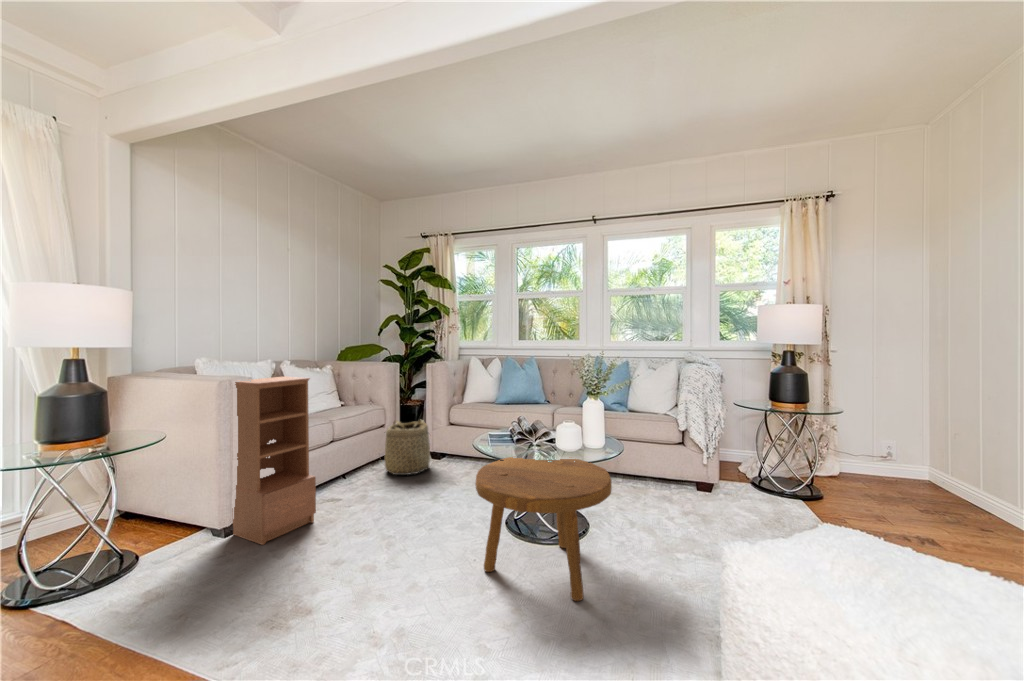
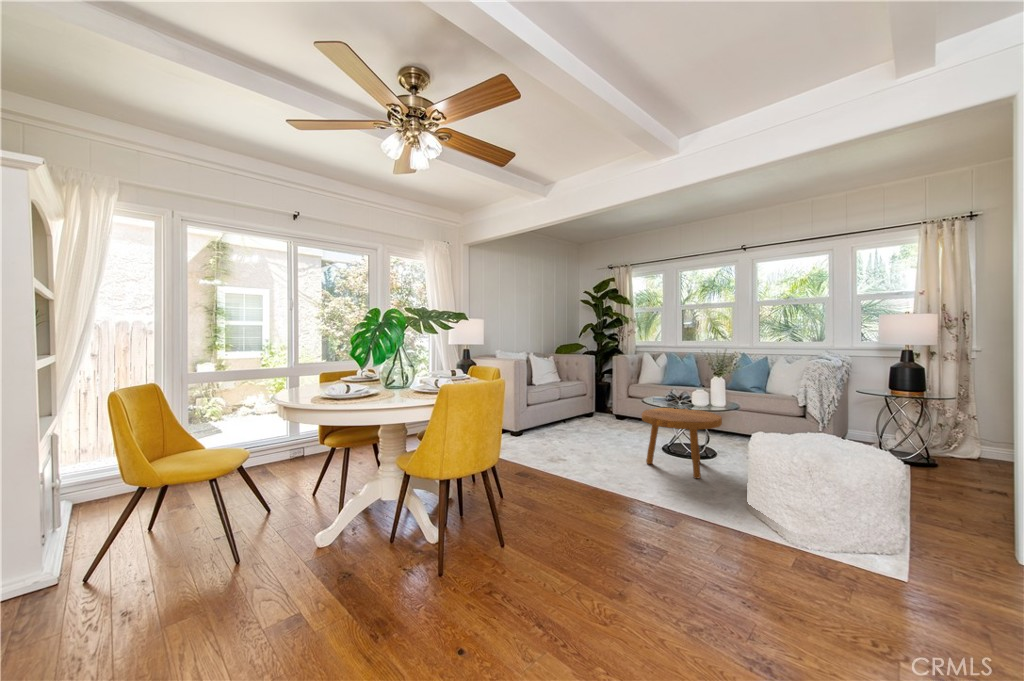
bookcase: present [232,376,316,545] -> none [516,360,555,442]
basket: present [385,420,430,475] -> none [583,391,618,424]

